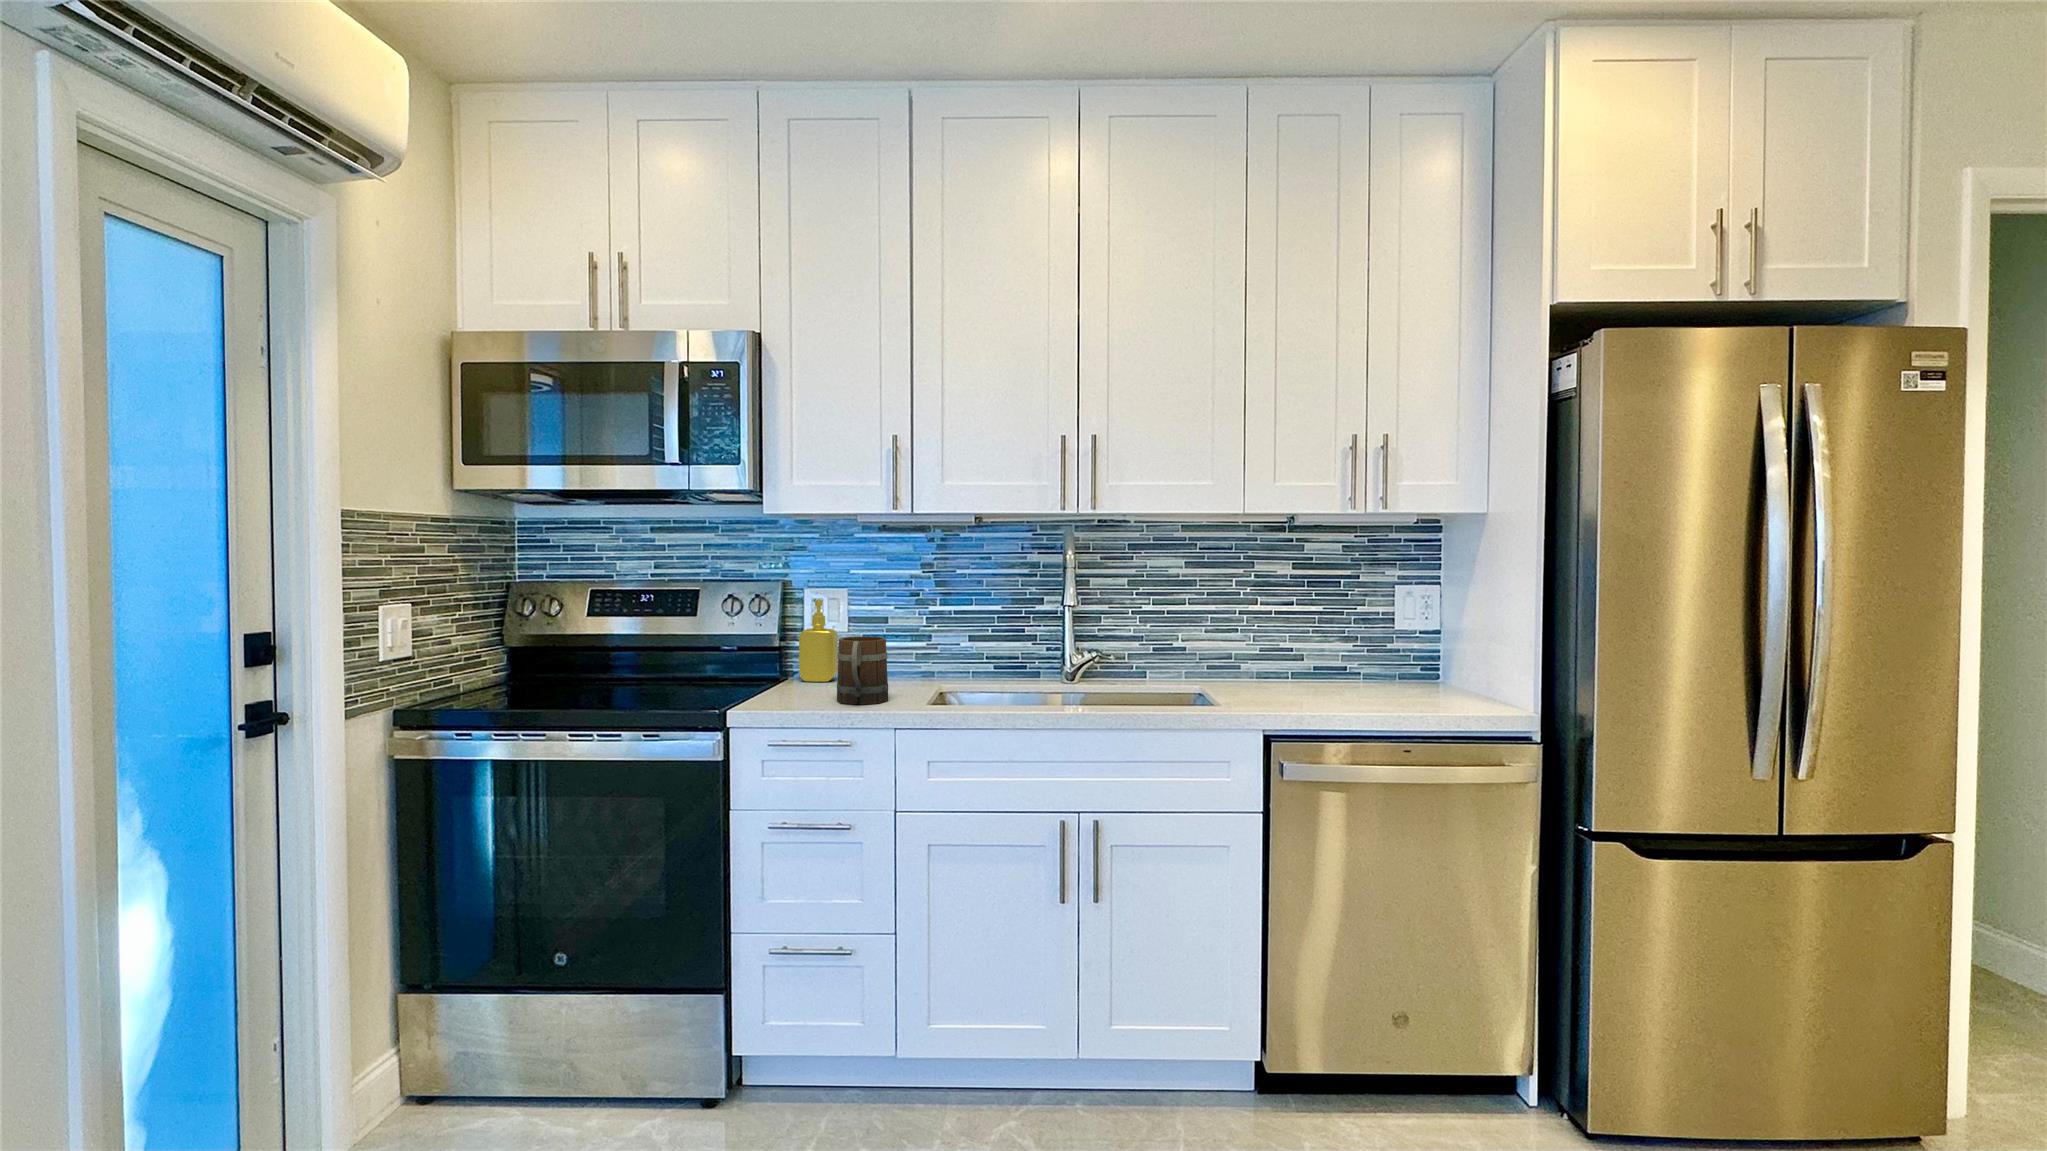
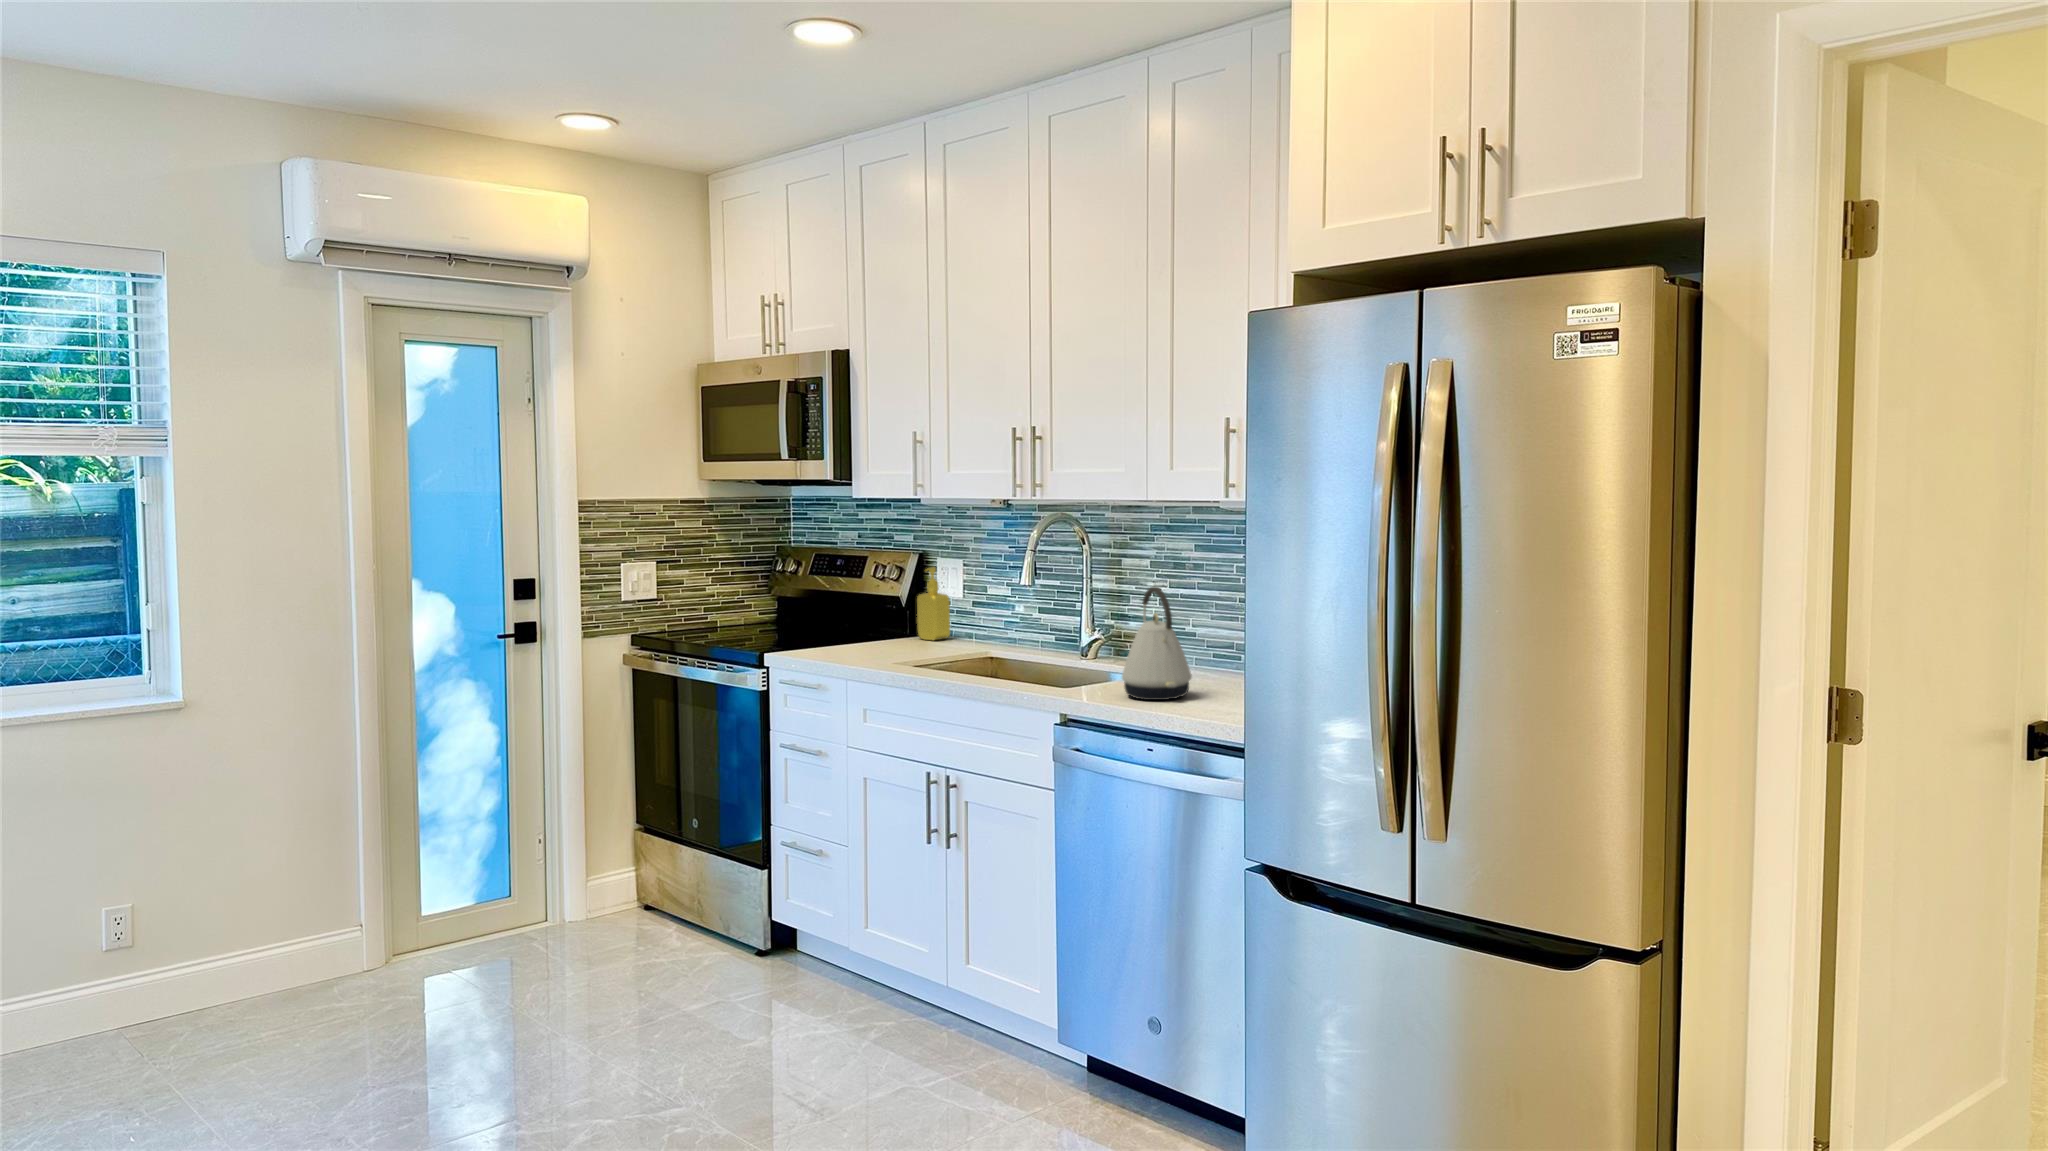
kettle: none [1258,596,1342,706] -> present [1122,587,1192,700]
mug: present [837,636,888,704] -> none [840,602,900,659]

